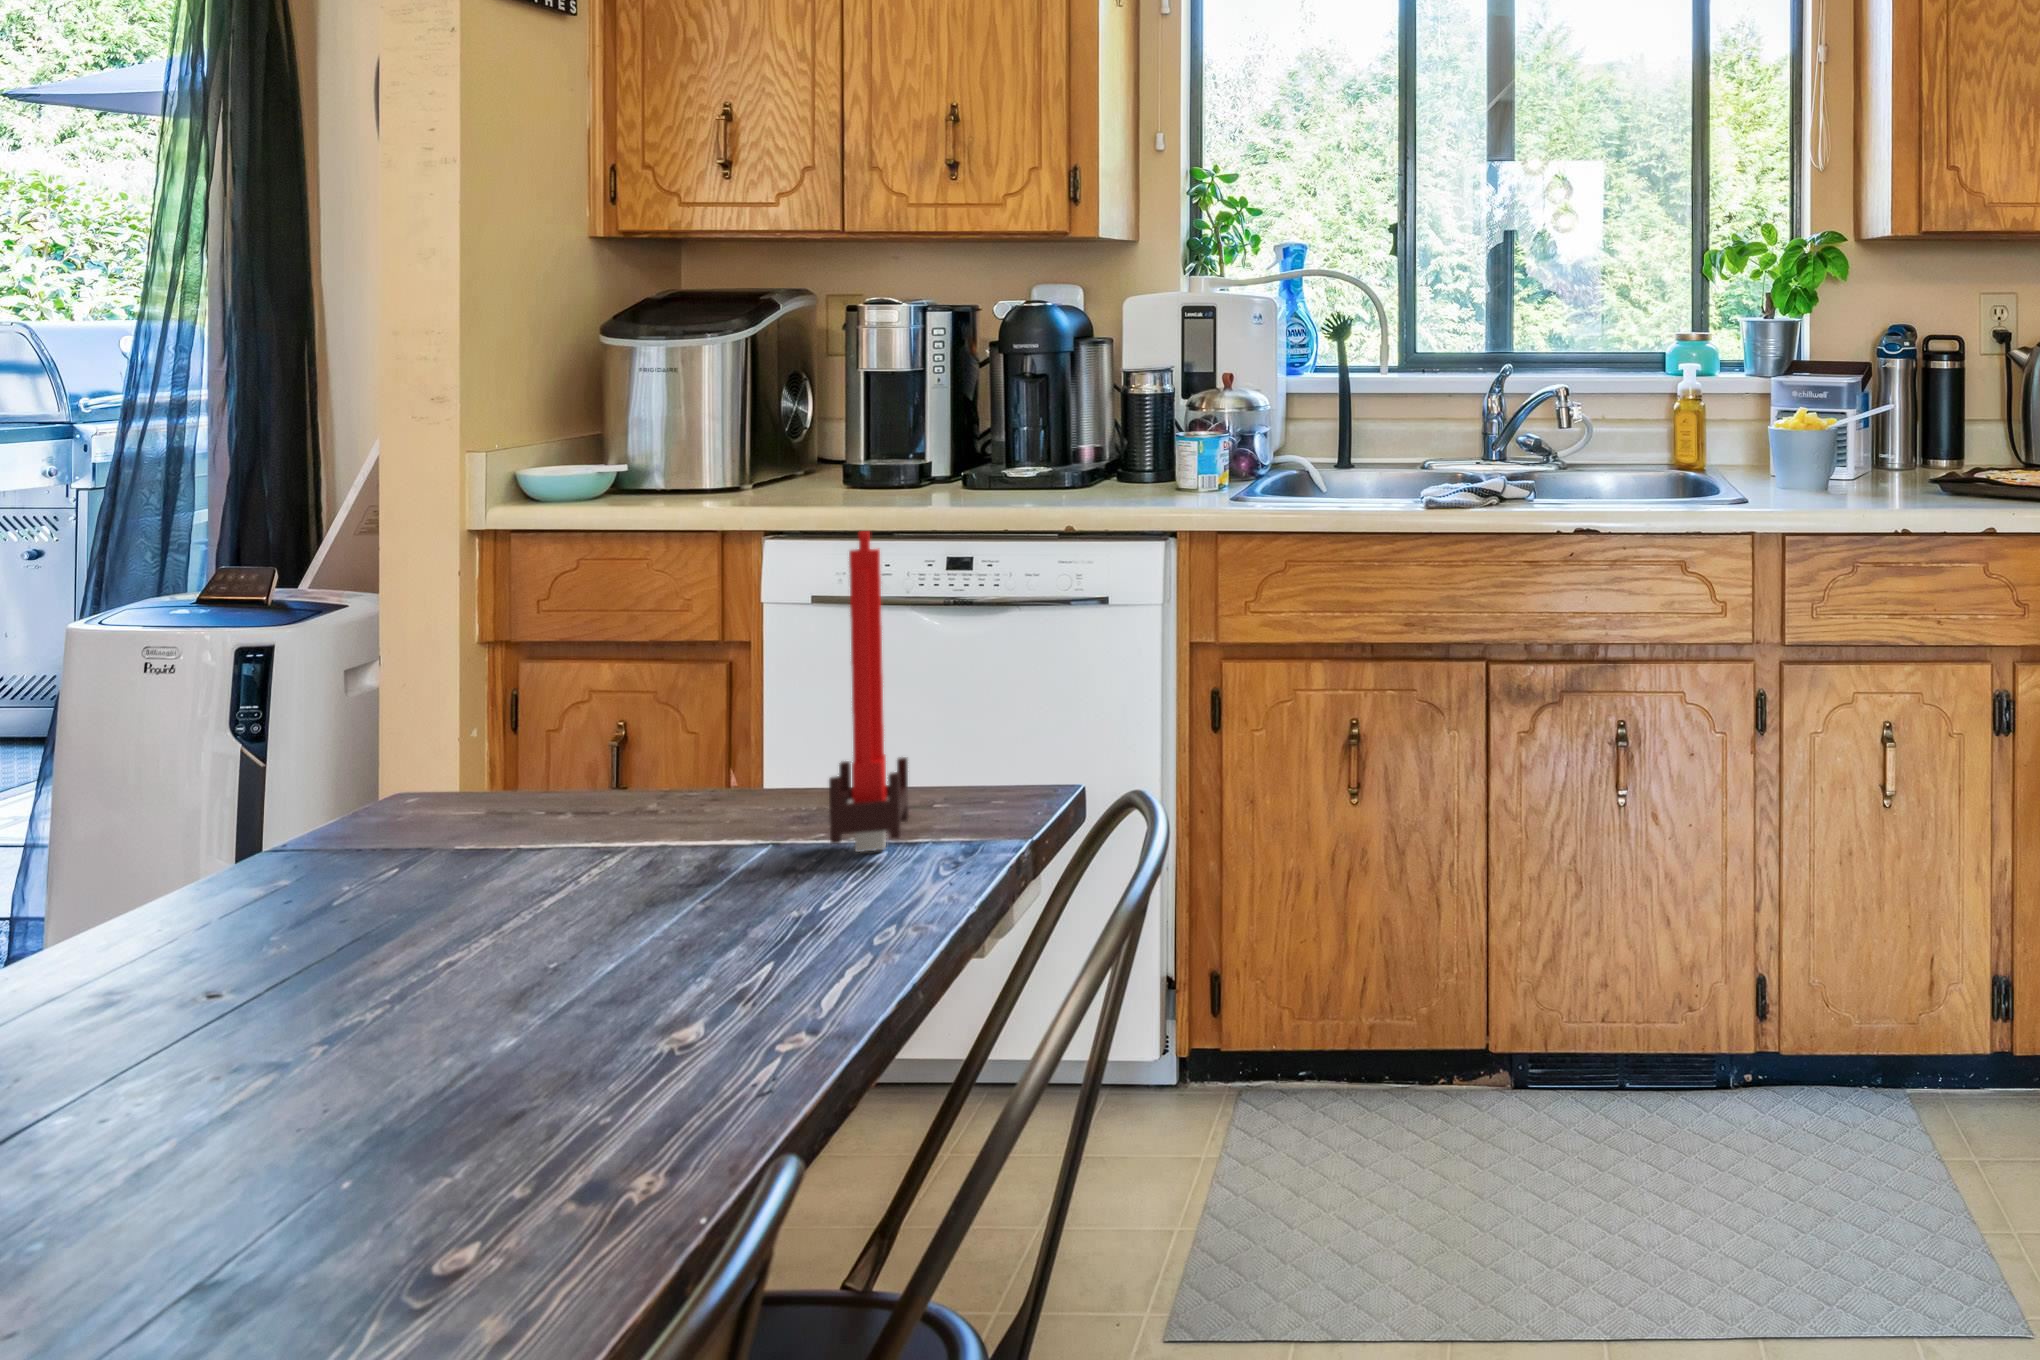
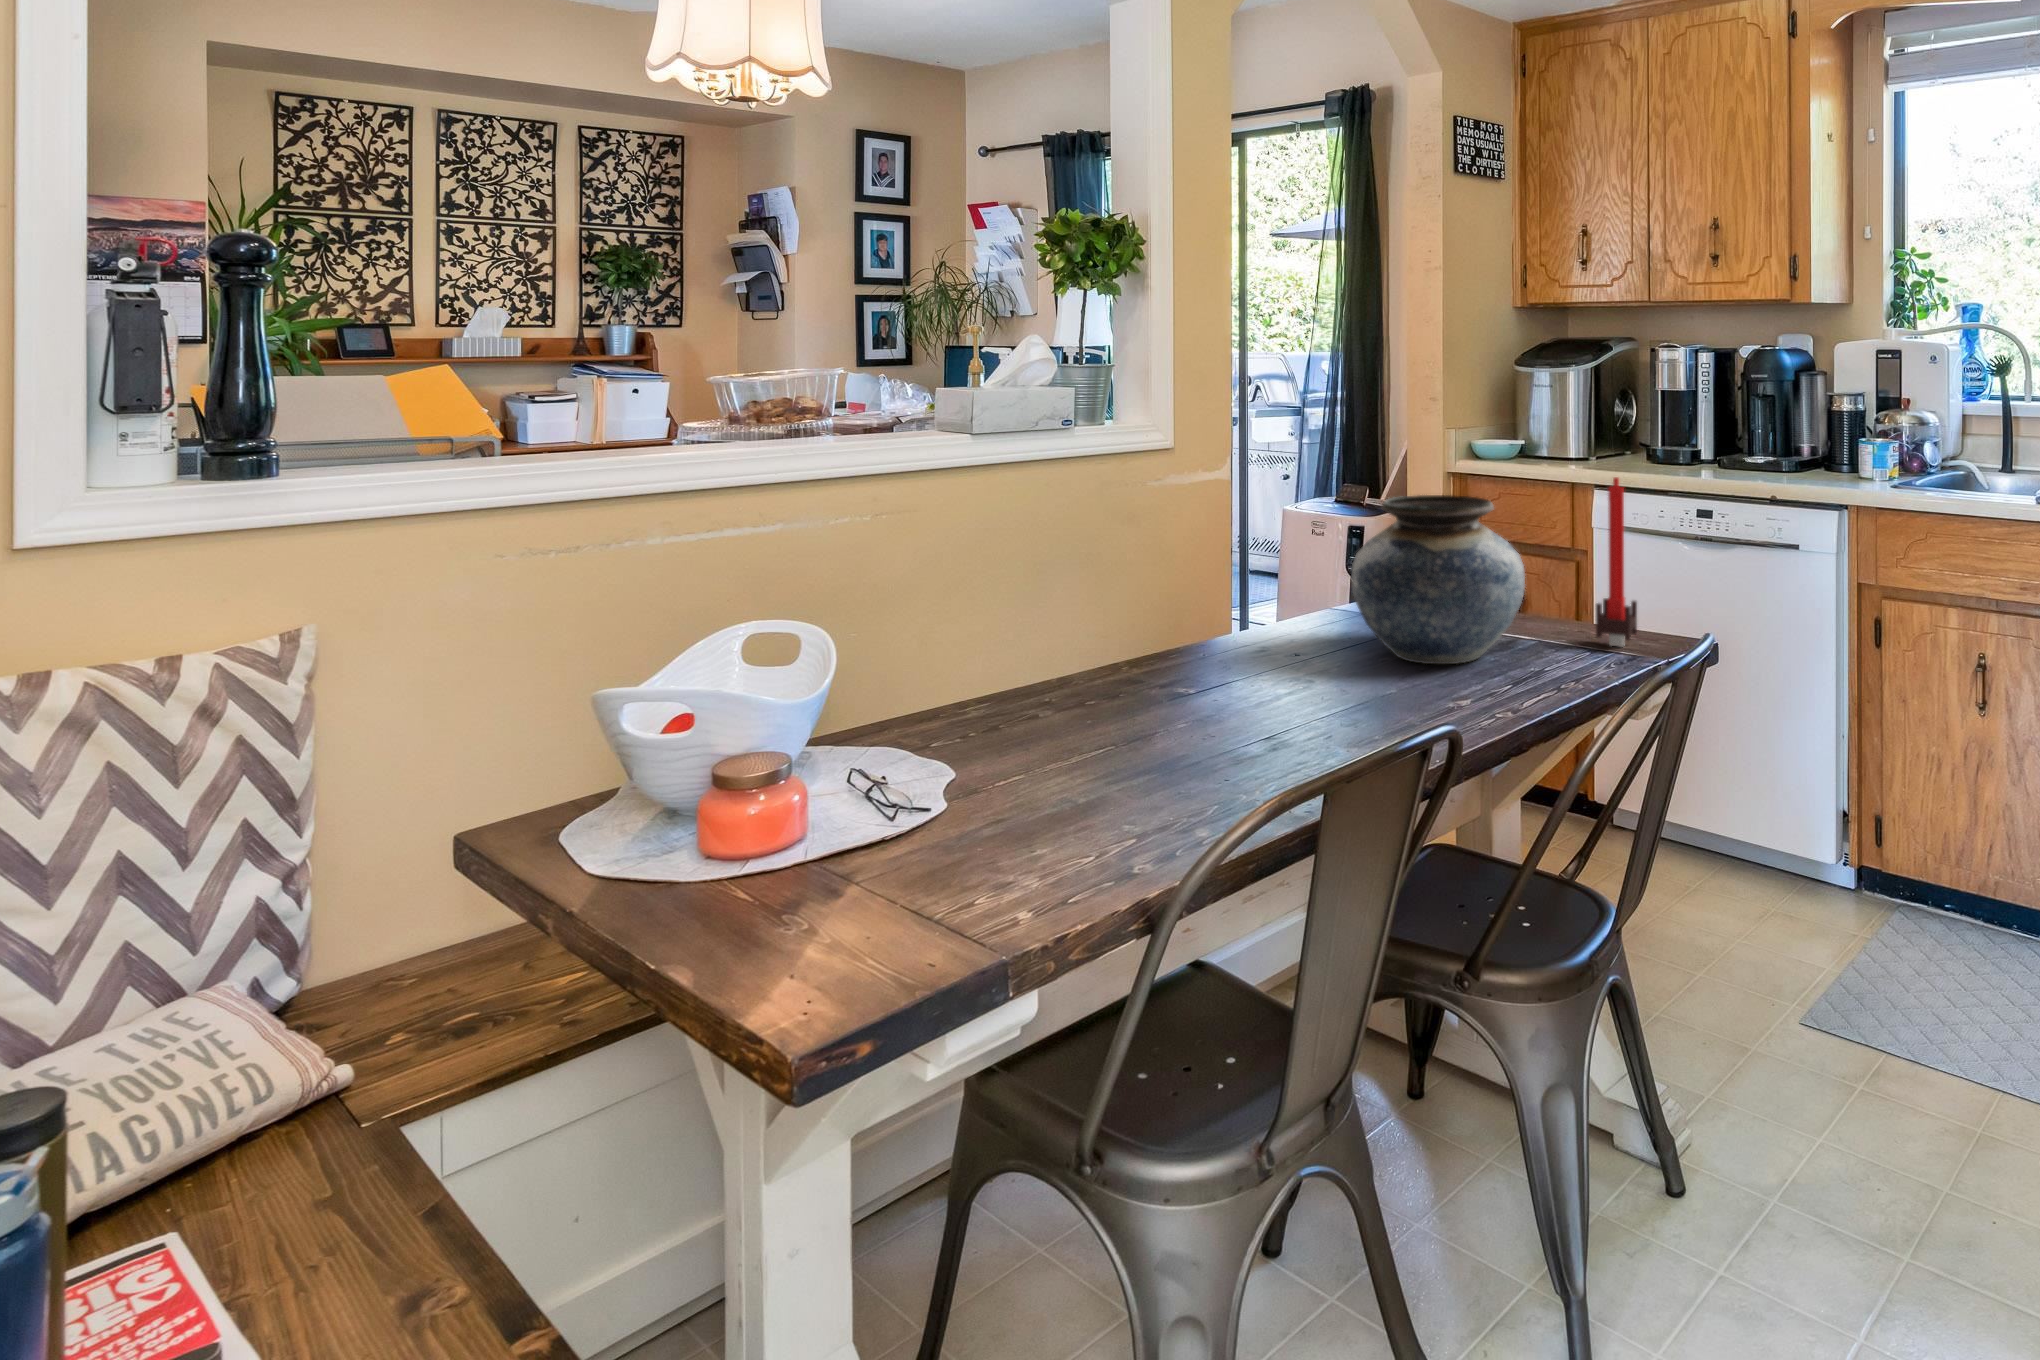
vase: none [217,599,679,1000] -> present [1351,495,1525,664]

